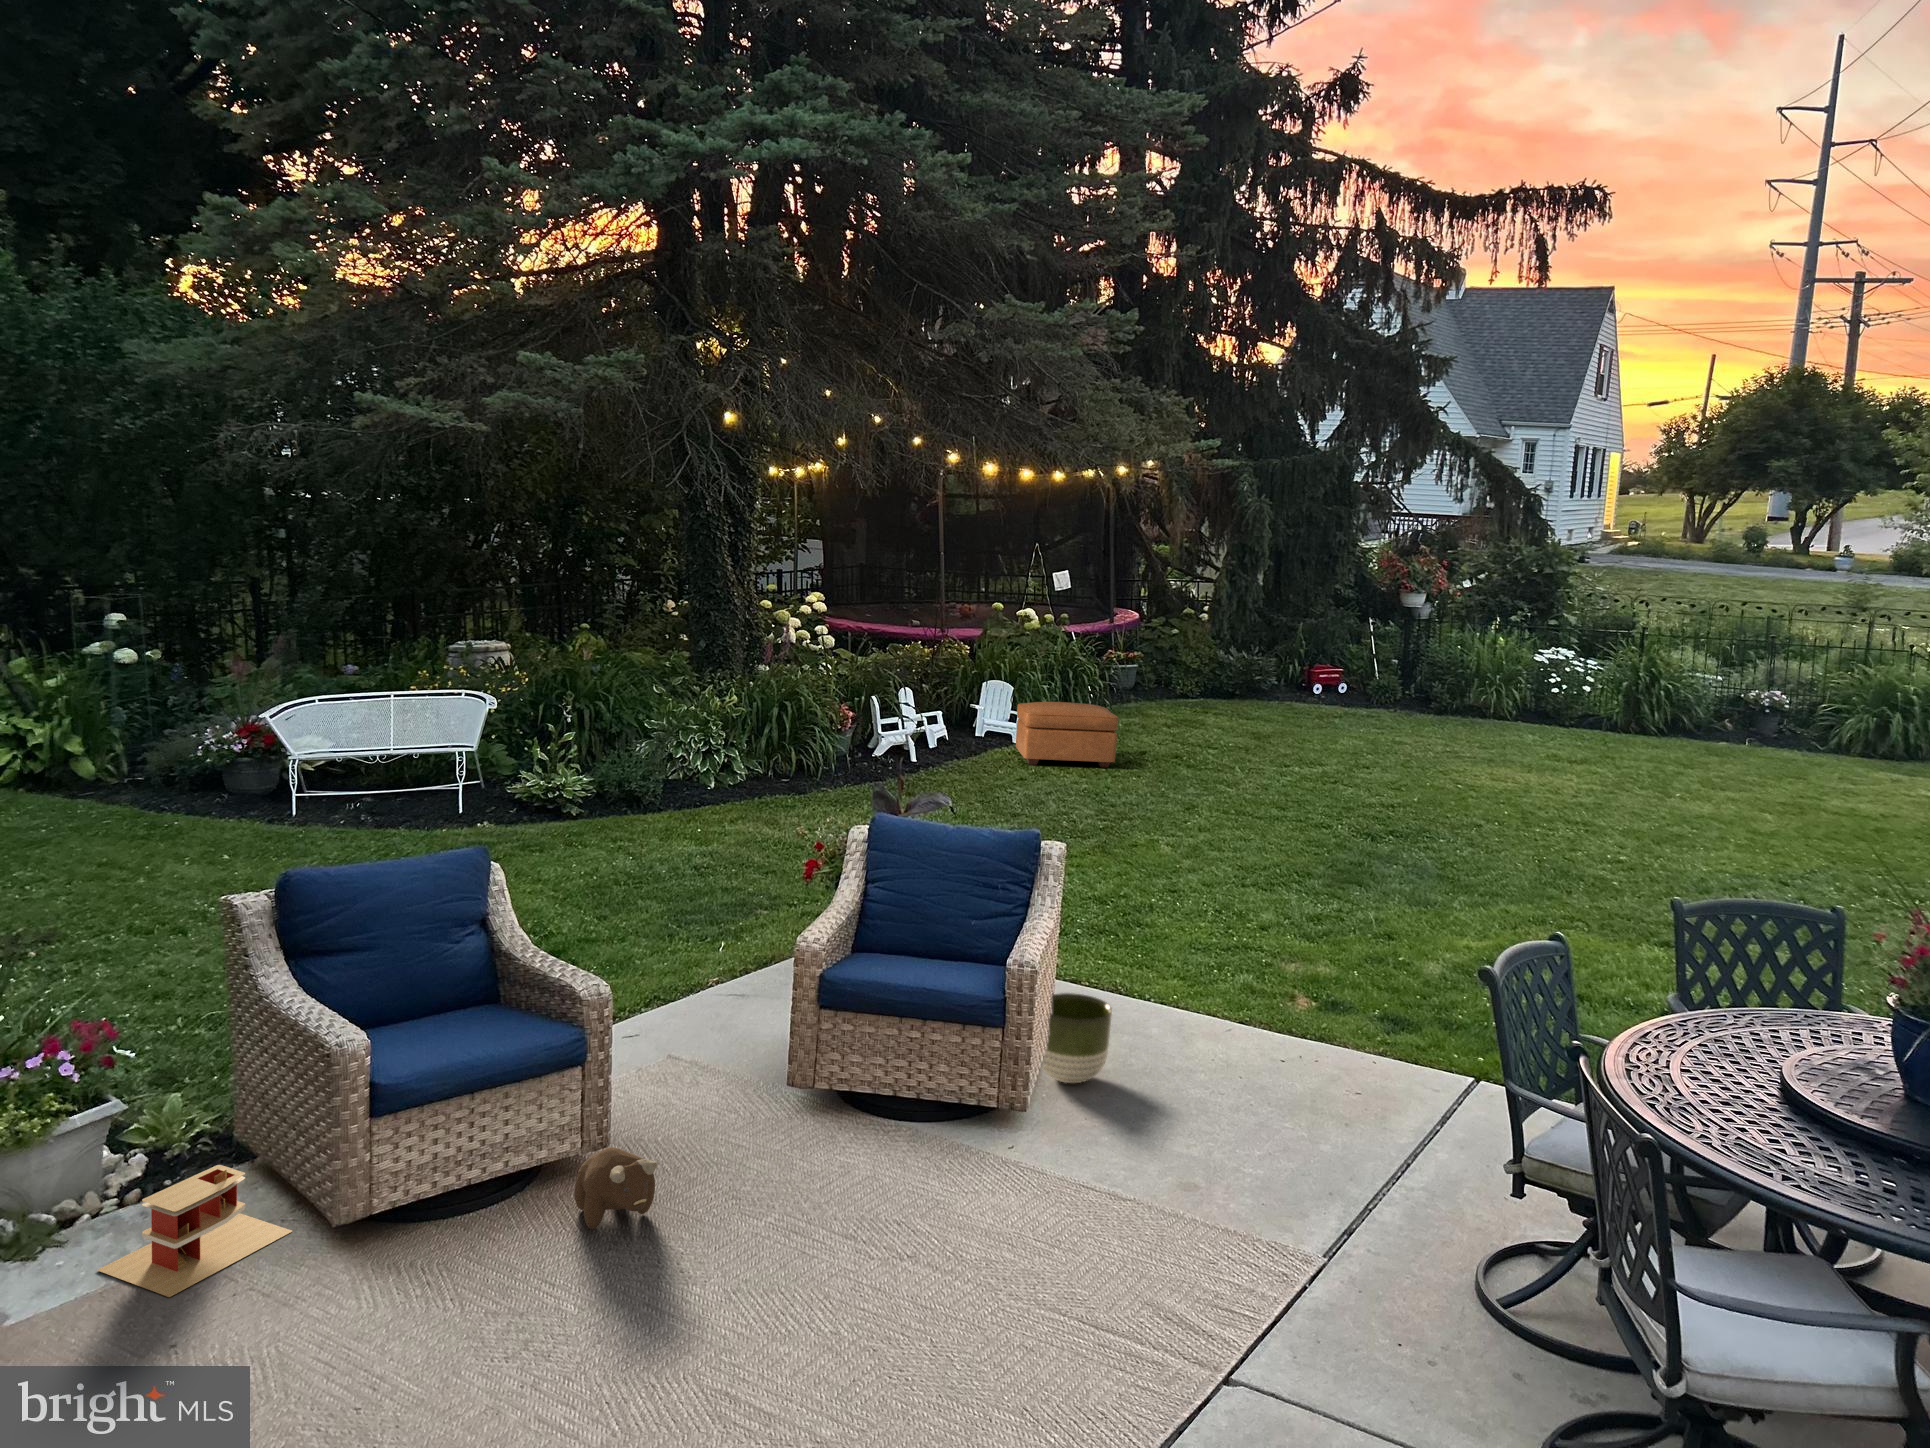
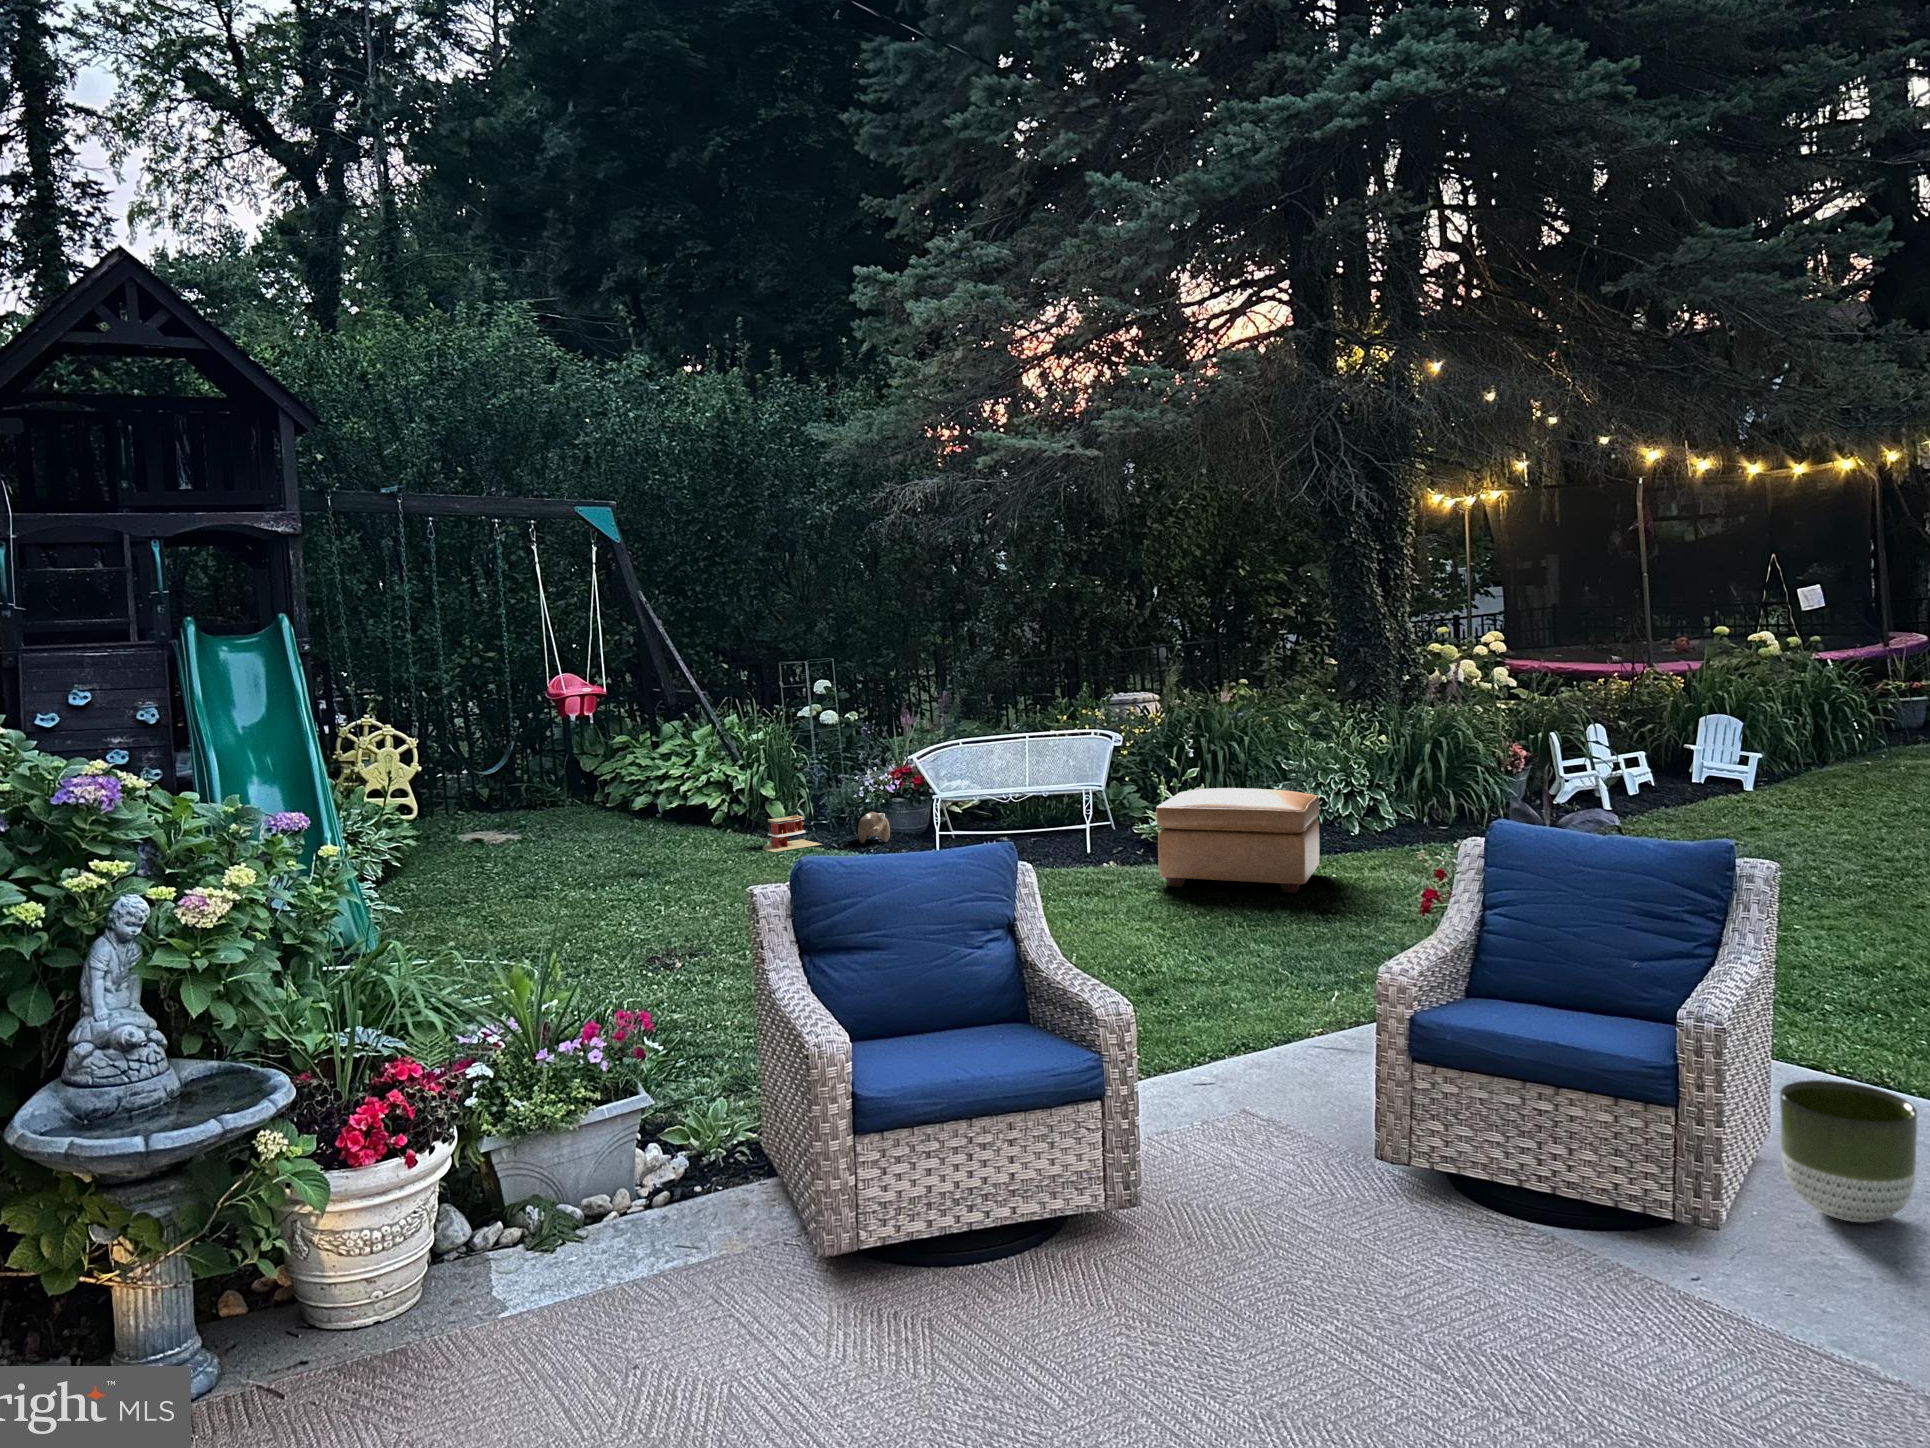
ottoman: present [1016,702,1119,768] -> present [1156,788,1319,893]
plush toy: present [575,1148,657,1229] -> present [858,812,890,843]
toy house: present [97,1165,292,1297] -> present [763,814,821,852]

